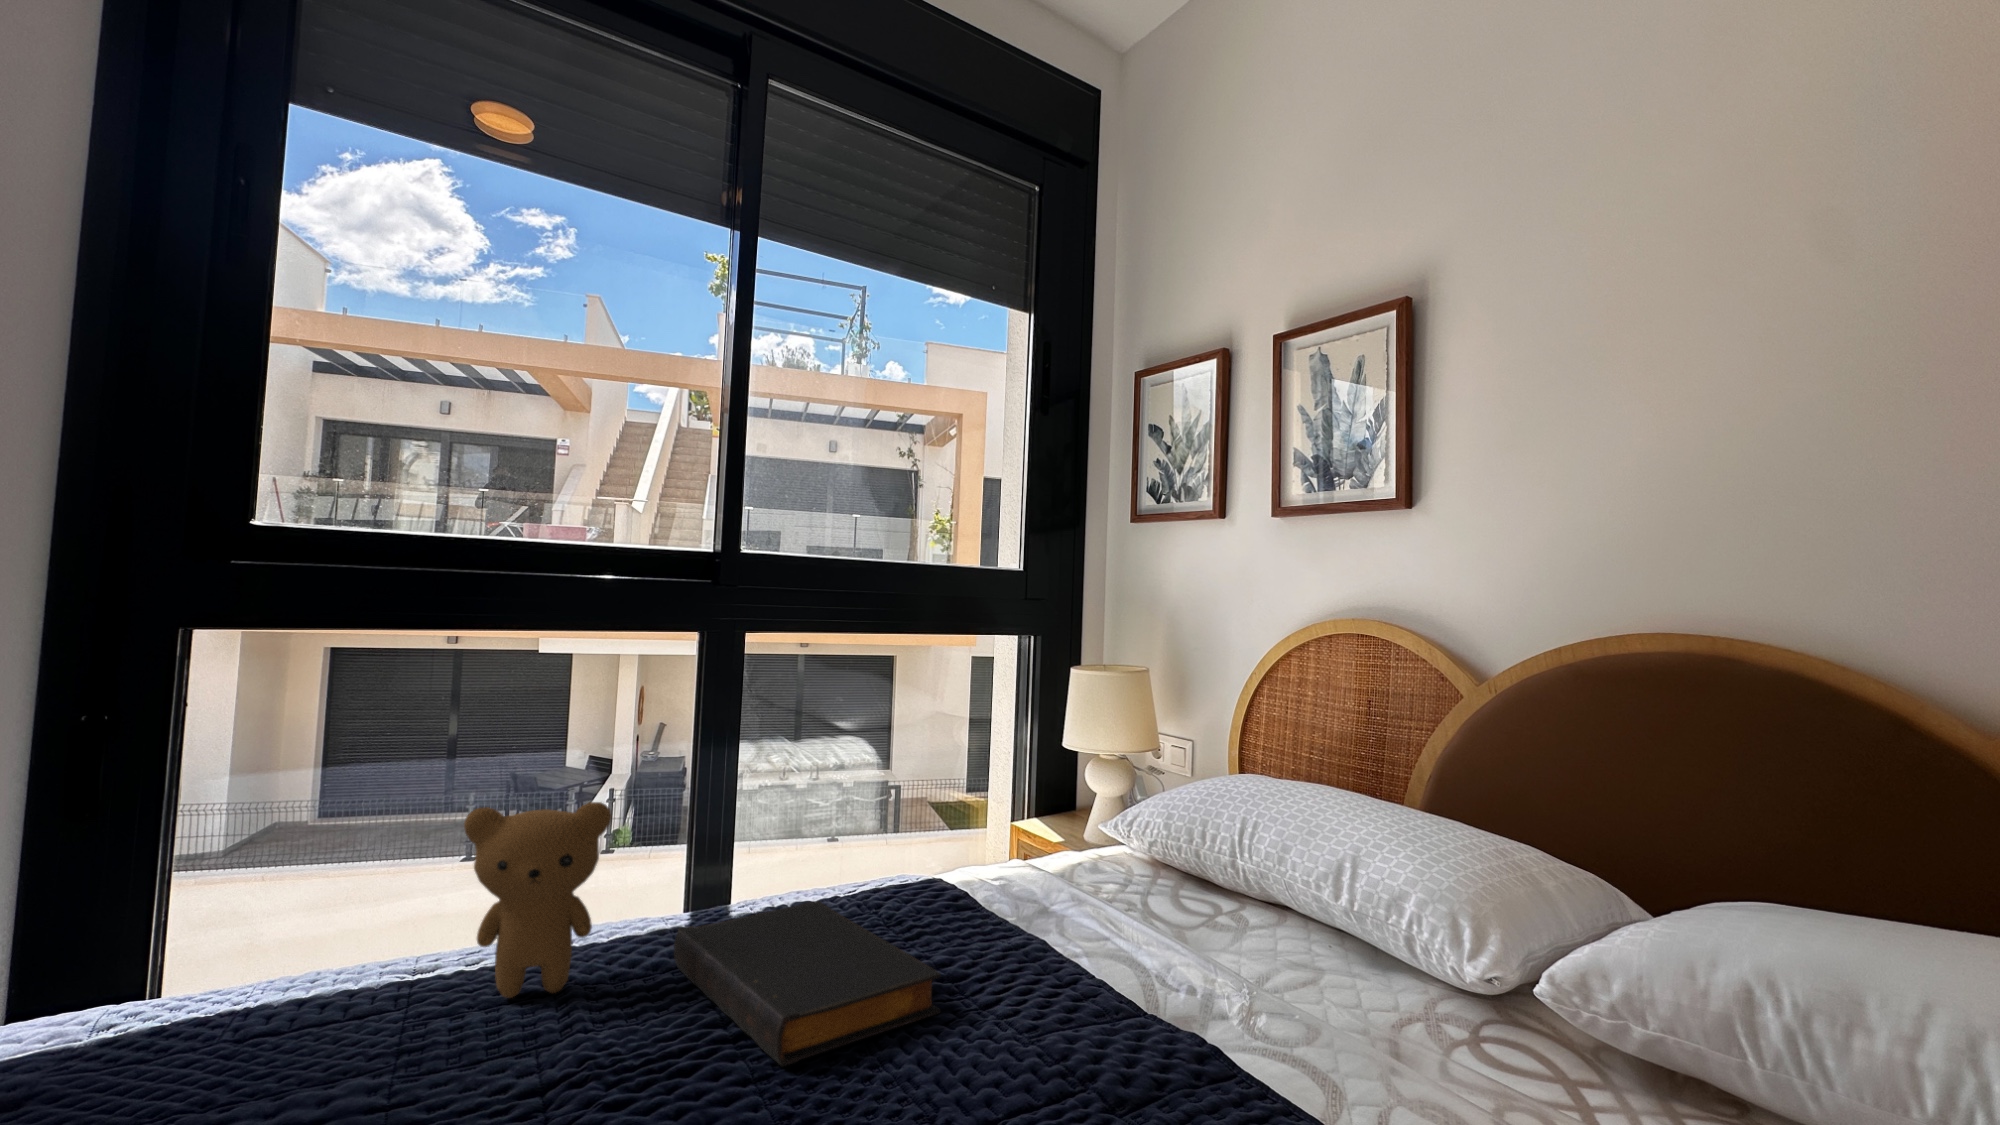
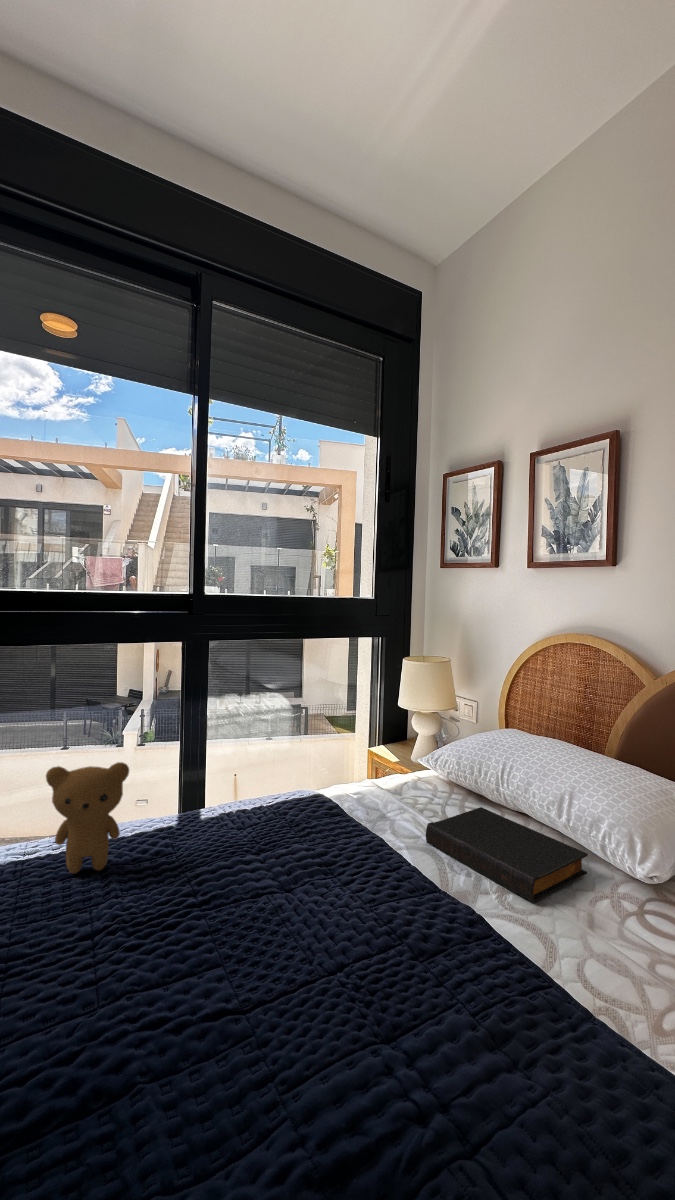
book: present [674,901,941,1066] -> present [426,807,588,903]

